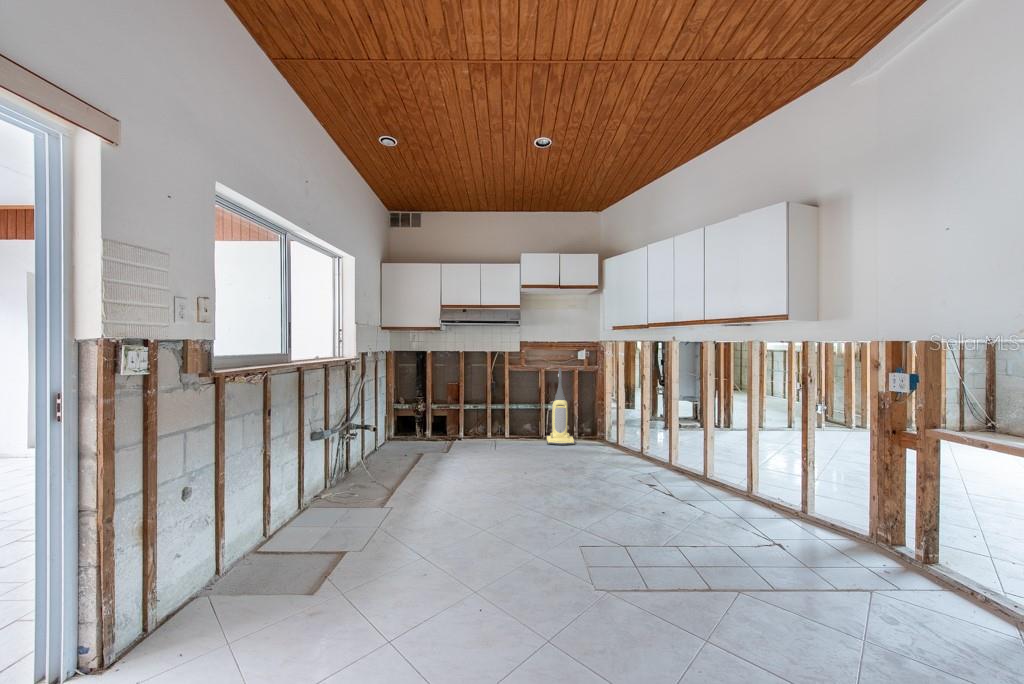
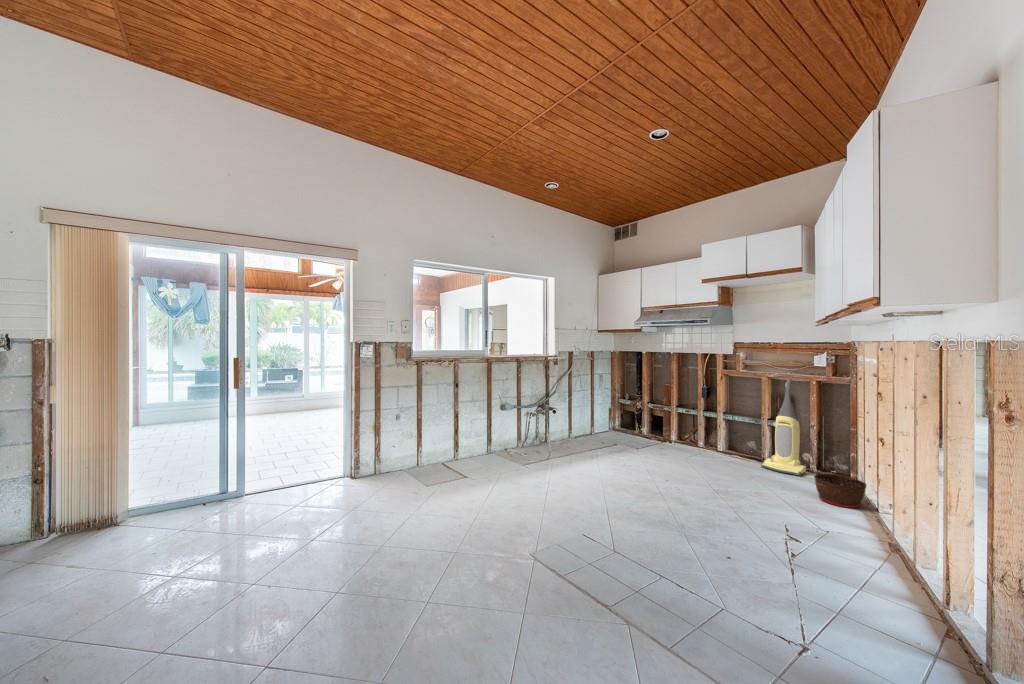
basket: none [603,437,633,458] -> present [814,473,866,508]

